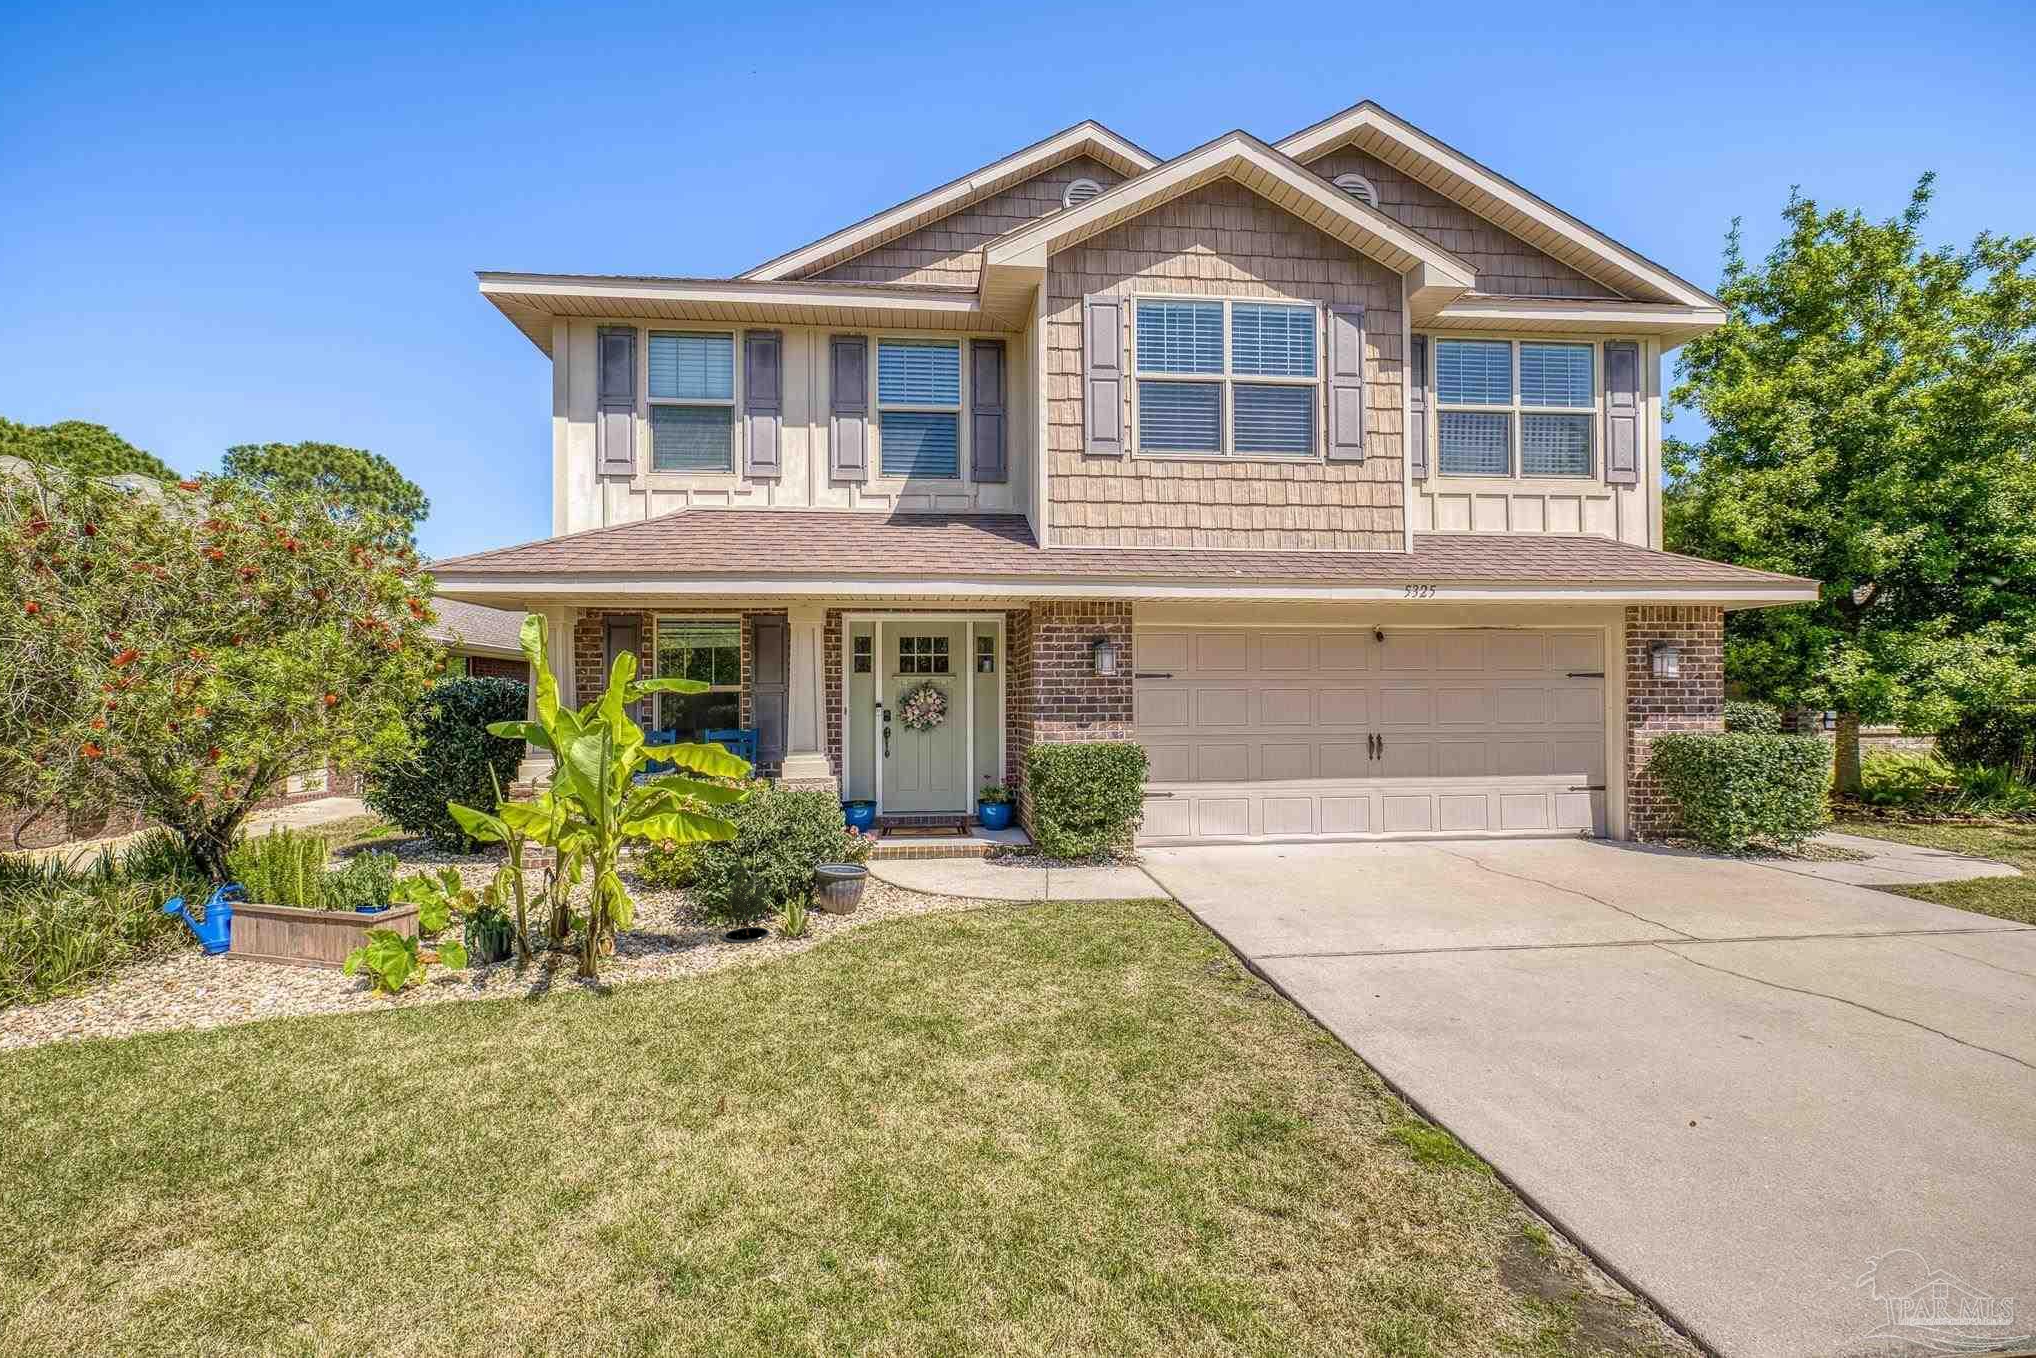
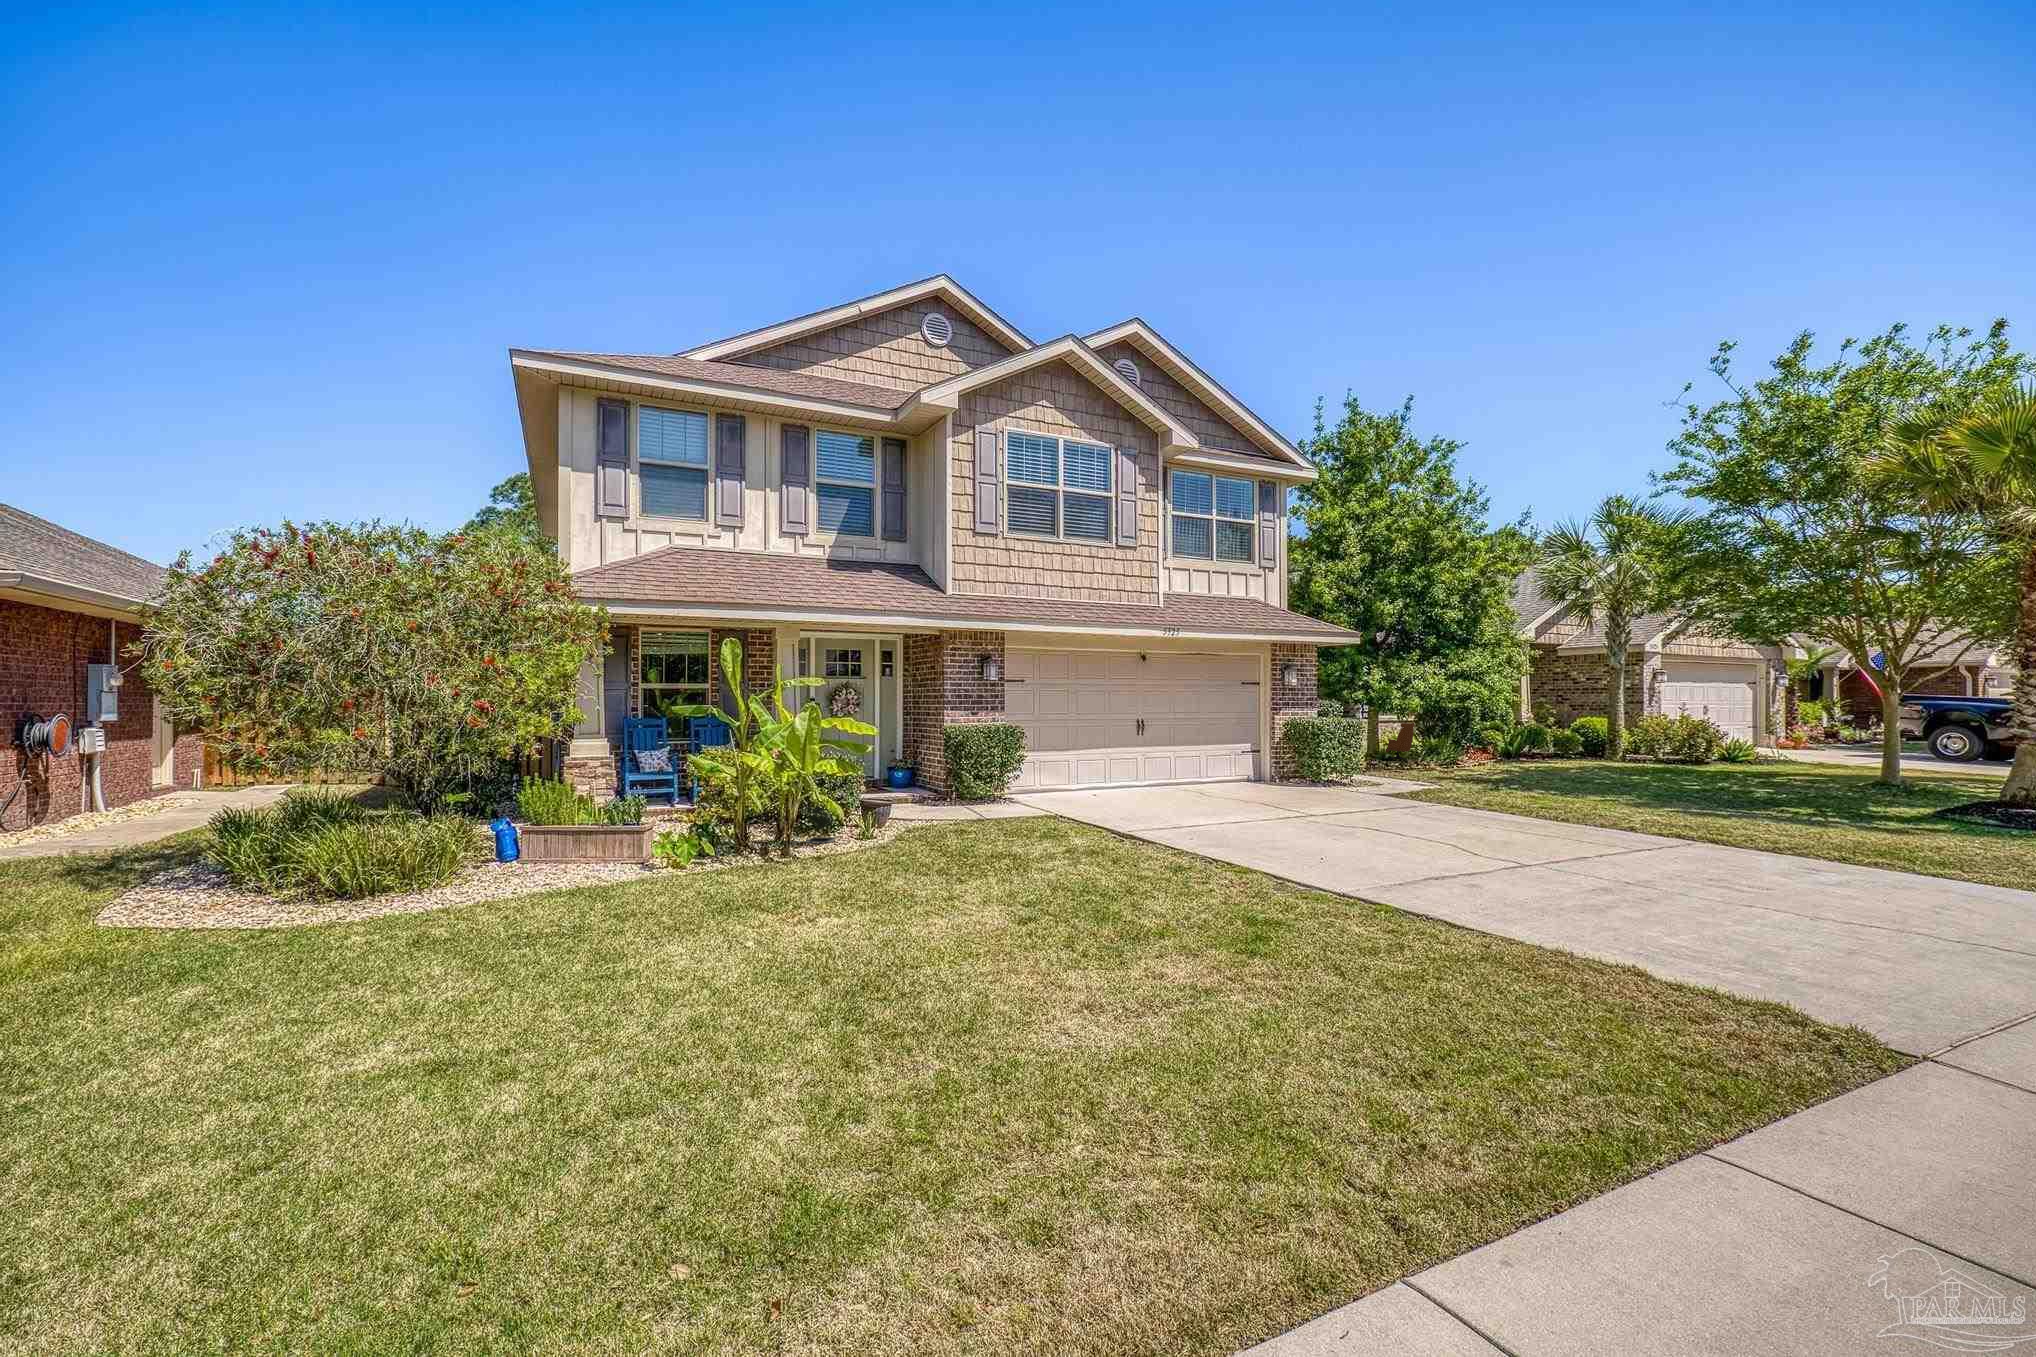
lounge chair: none [1845,739,1939,805] -> present [1382,723,1415,761]

